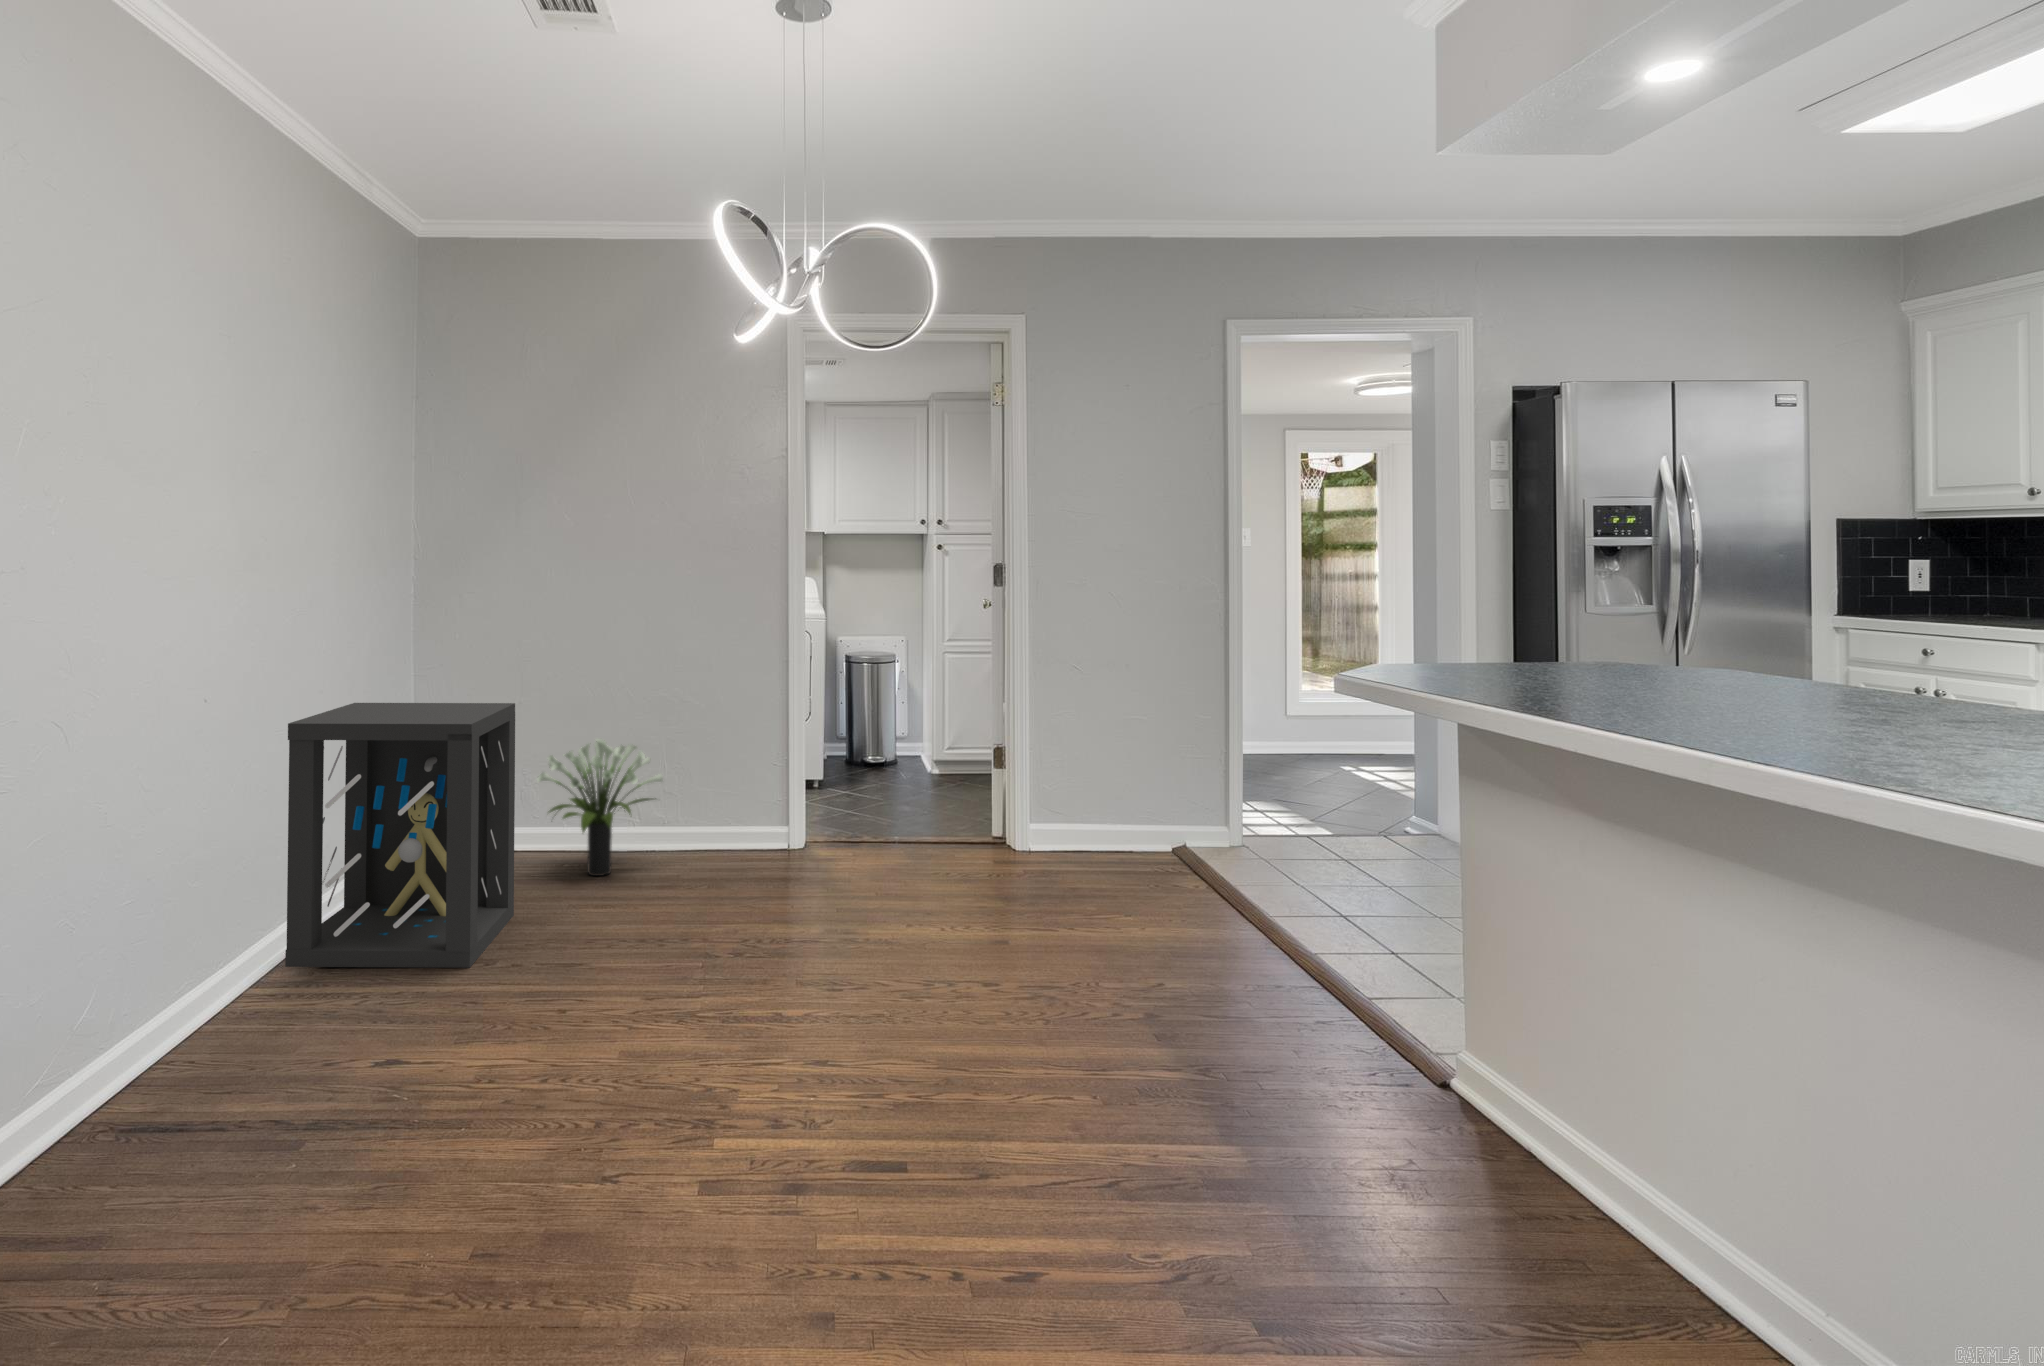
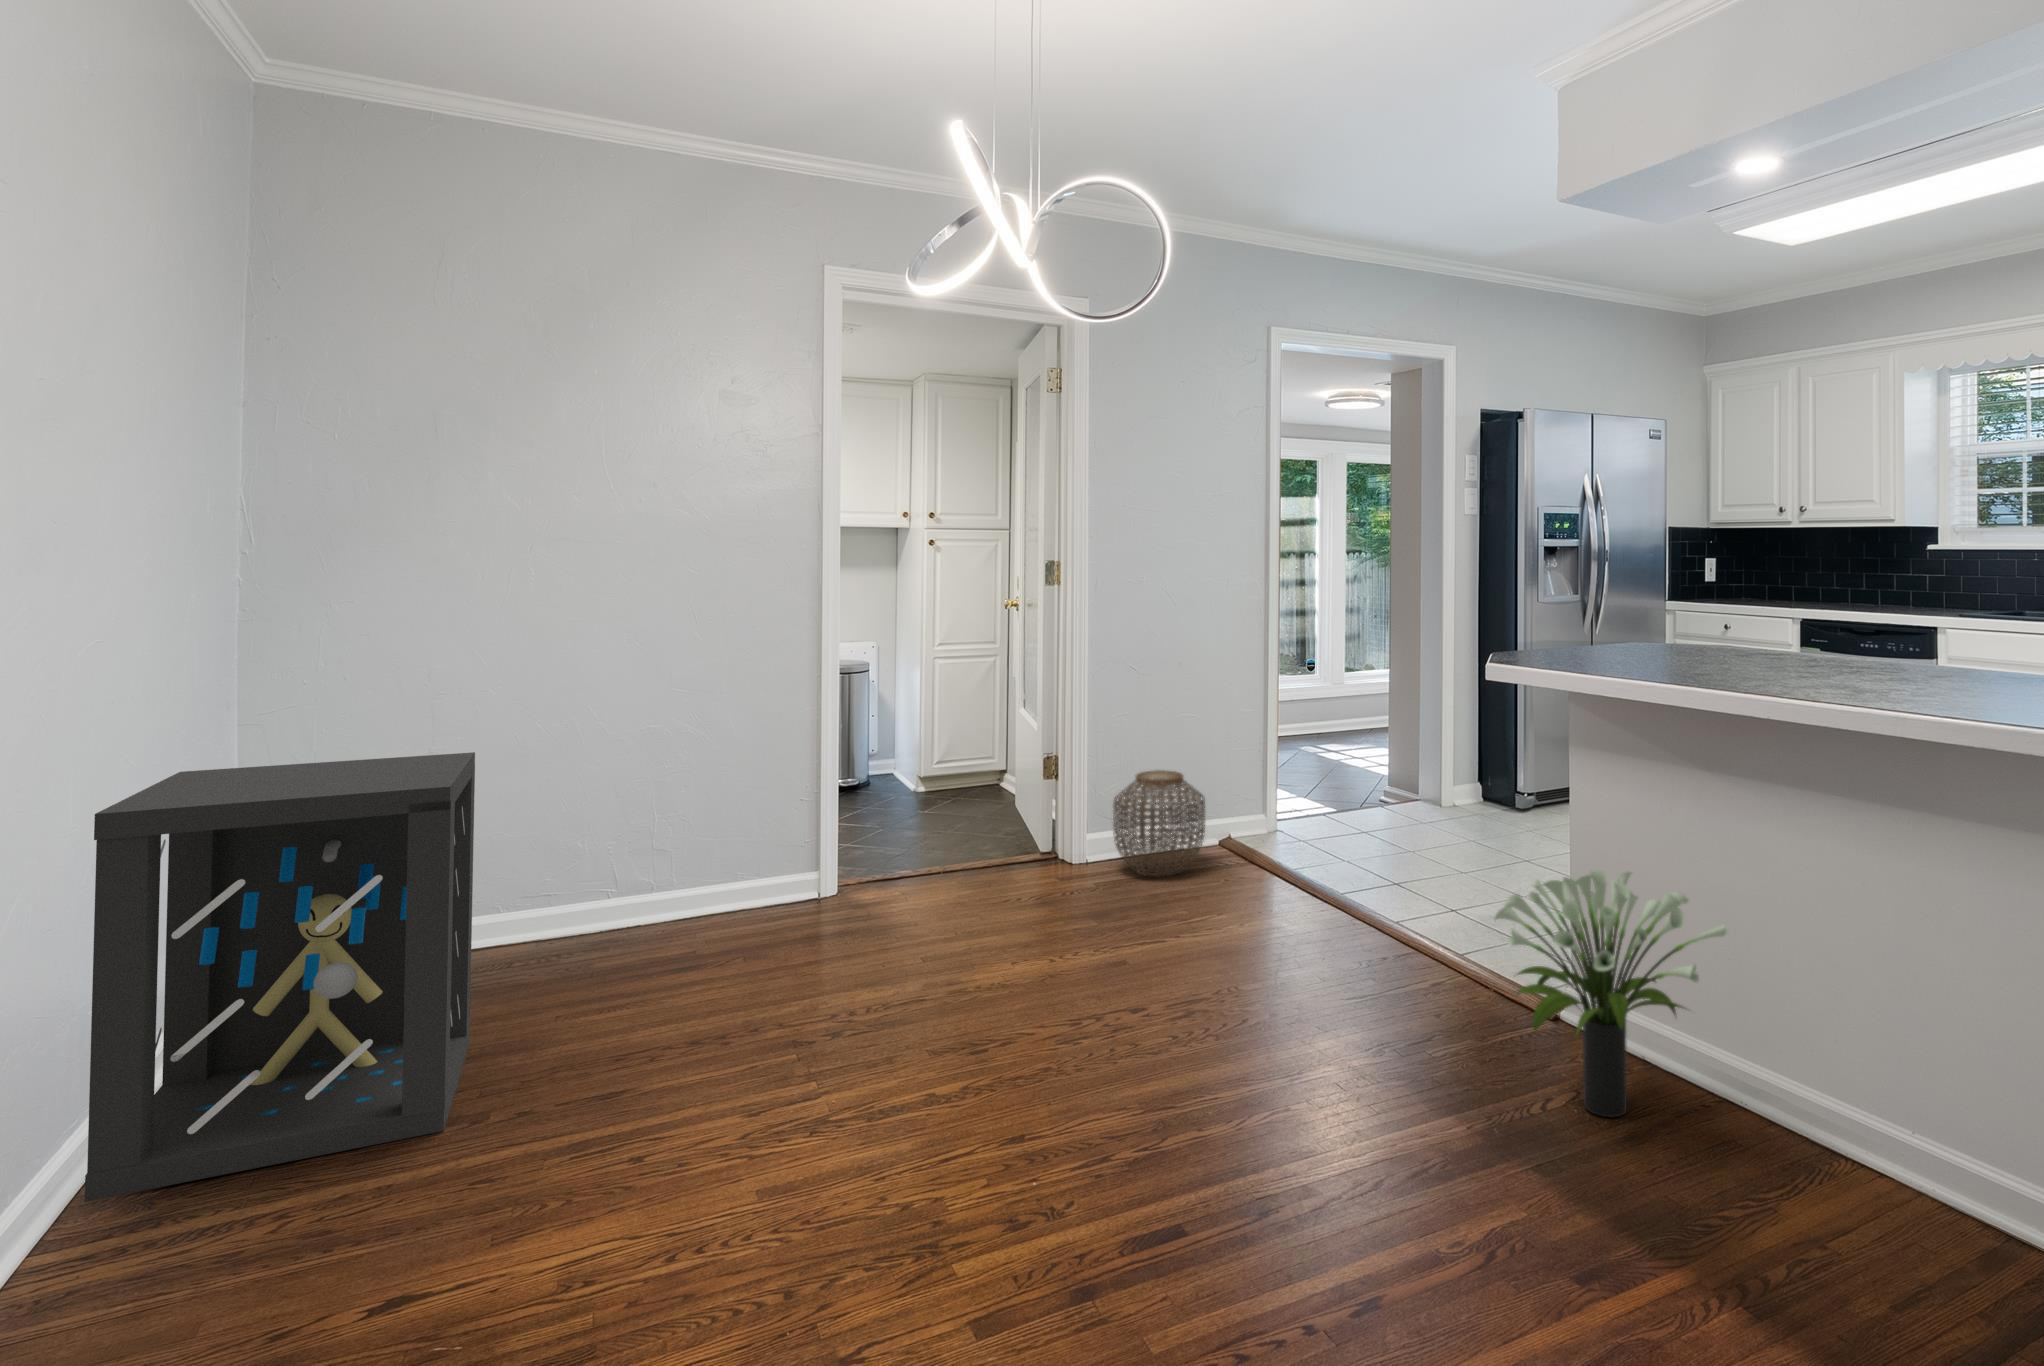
potted plant: present [537,739,662,876] -> present [1495,869,1727,1117]
woven basket: none [1051,769,1143,873] -> present [1113,770,1205,876]

